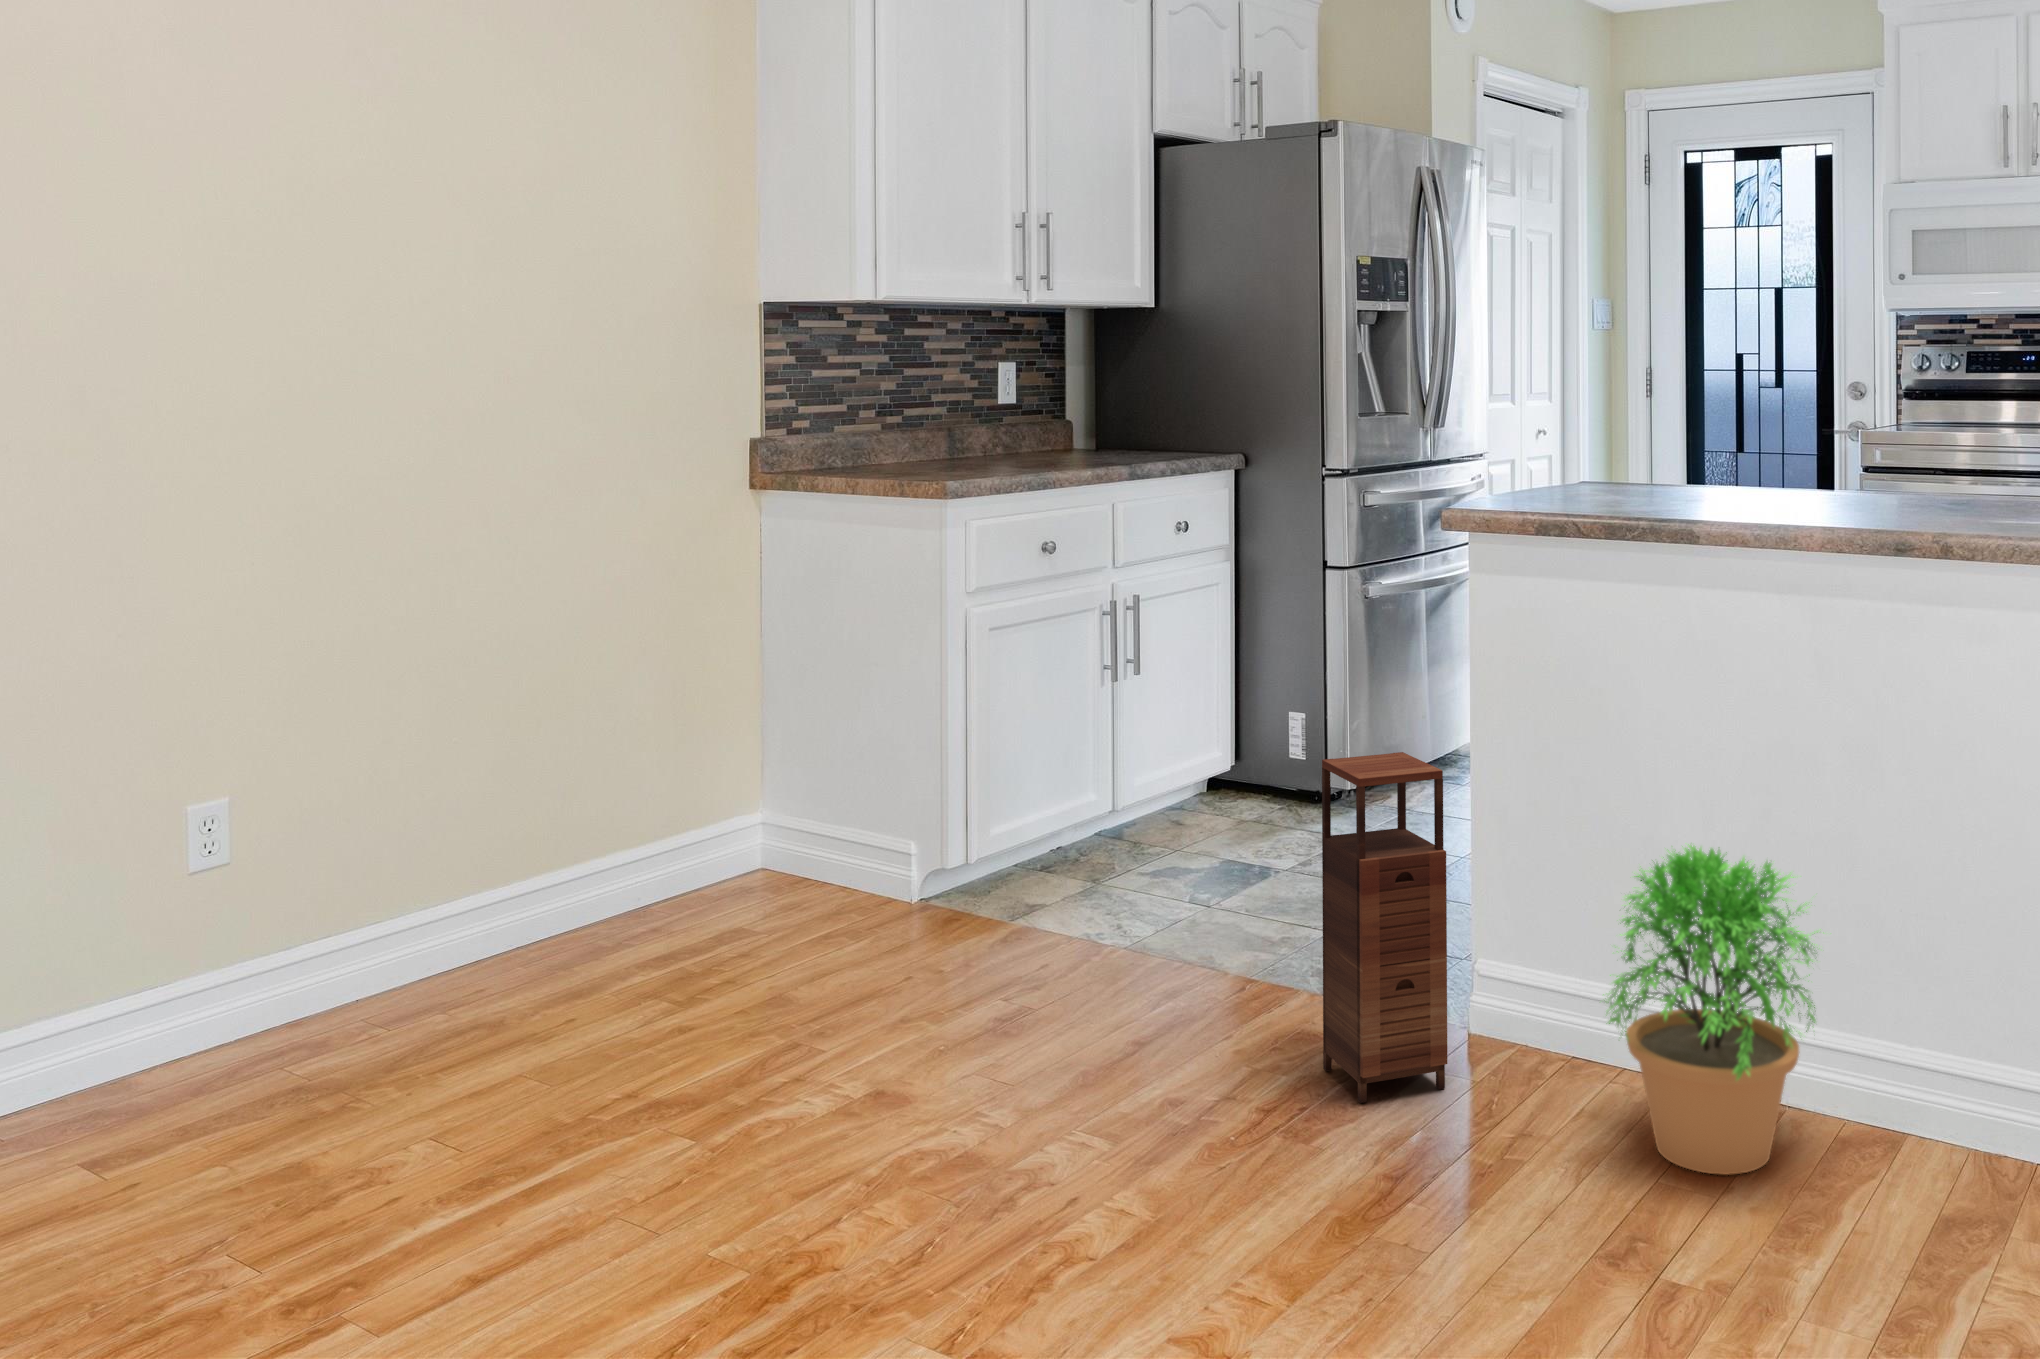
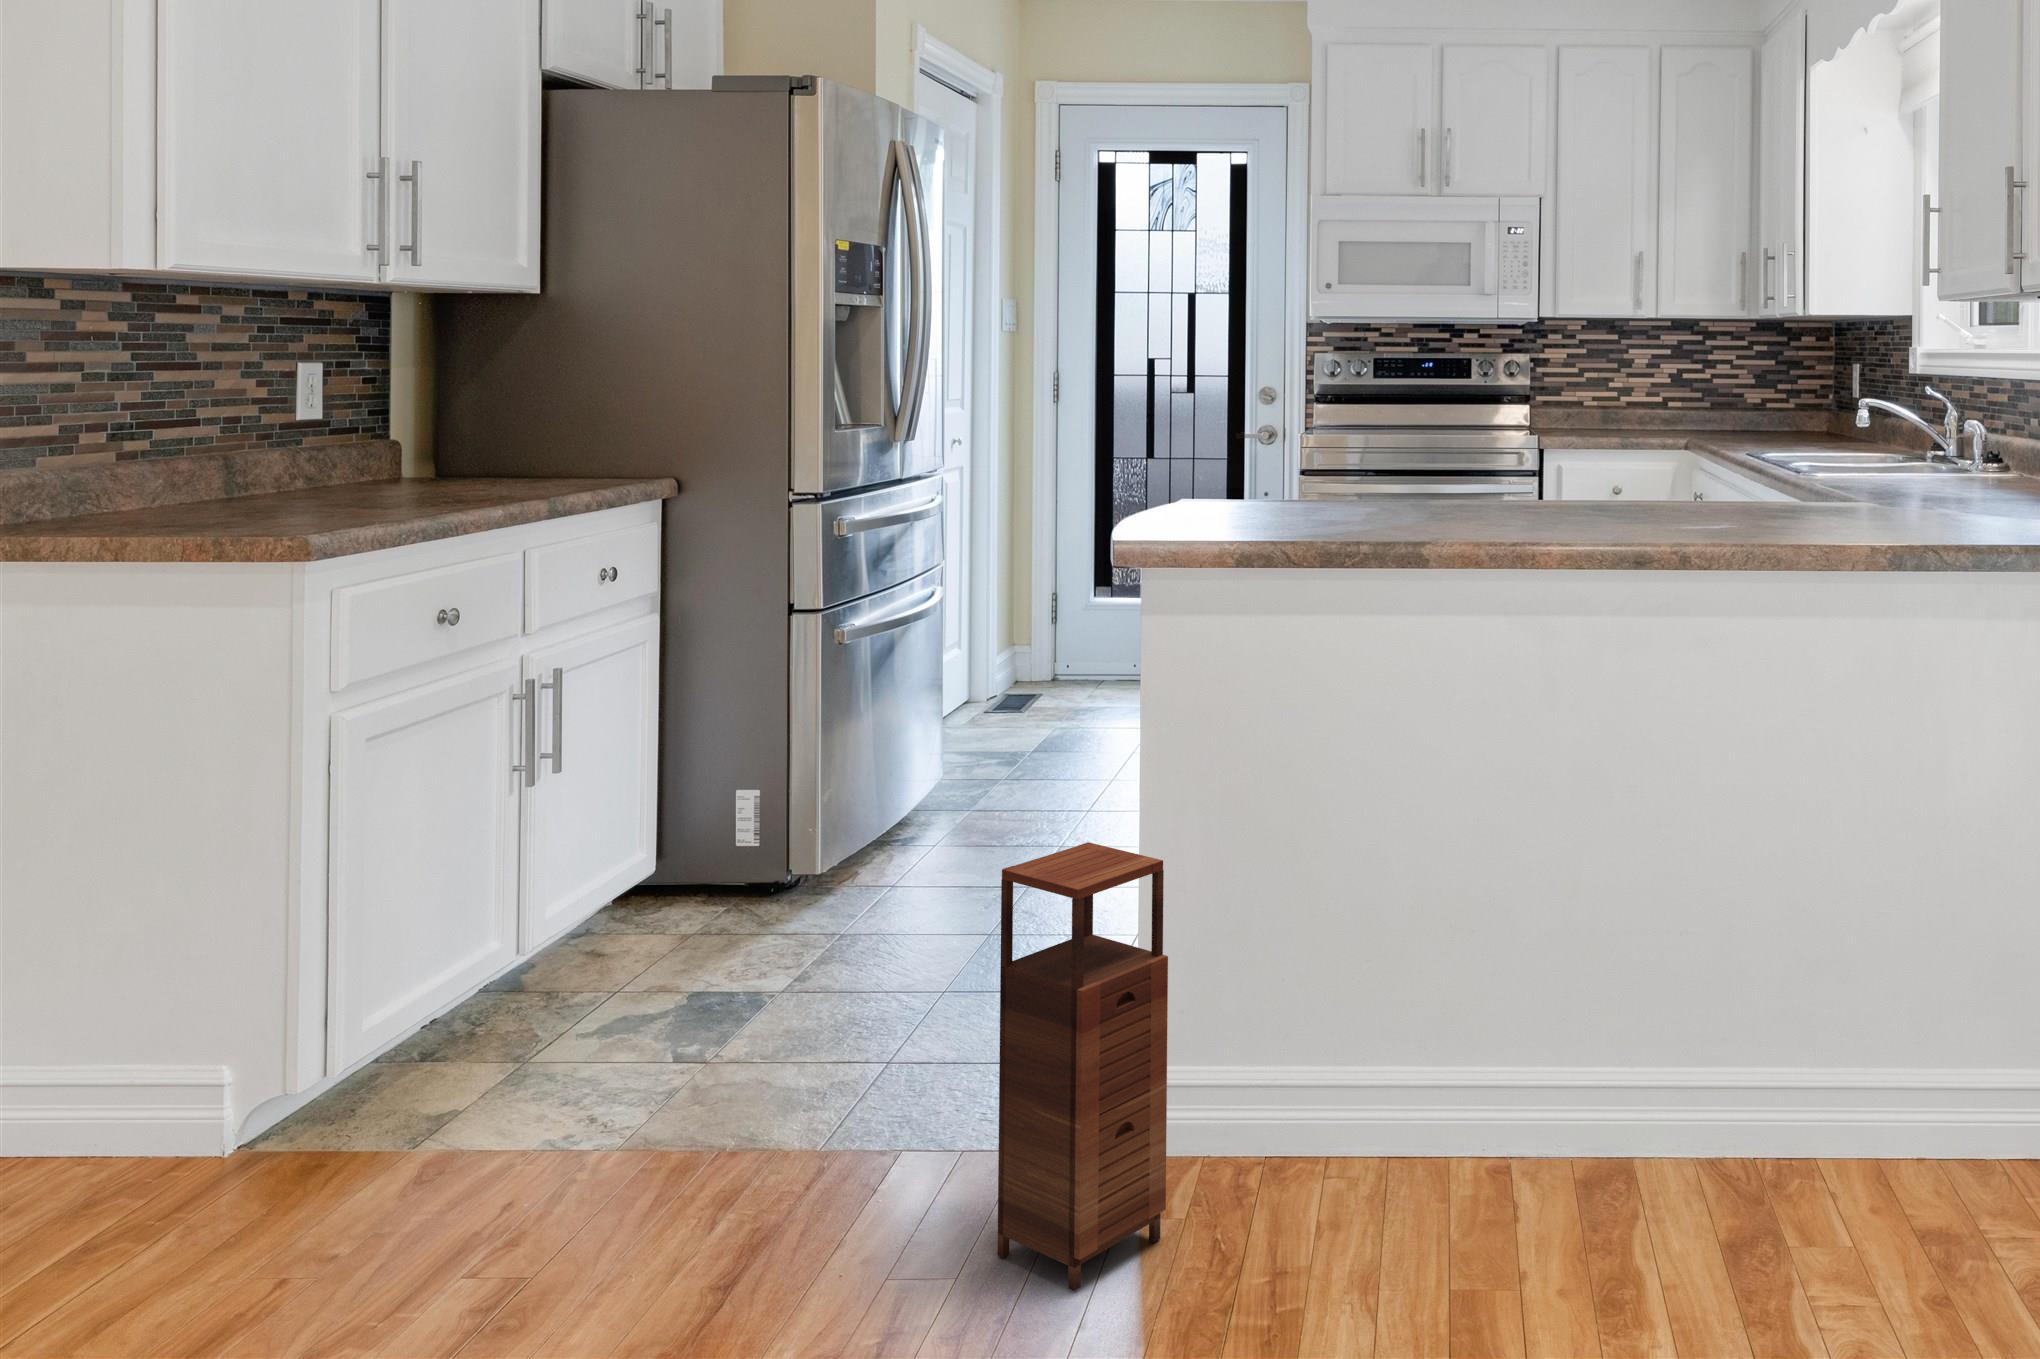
potted plant: present [1604,844,1821,1175] -> none [1362,898,1612,1263]

